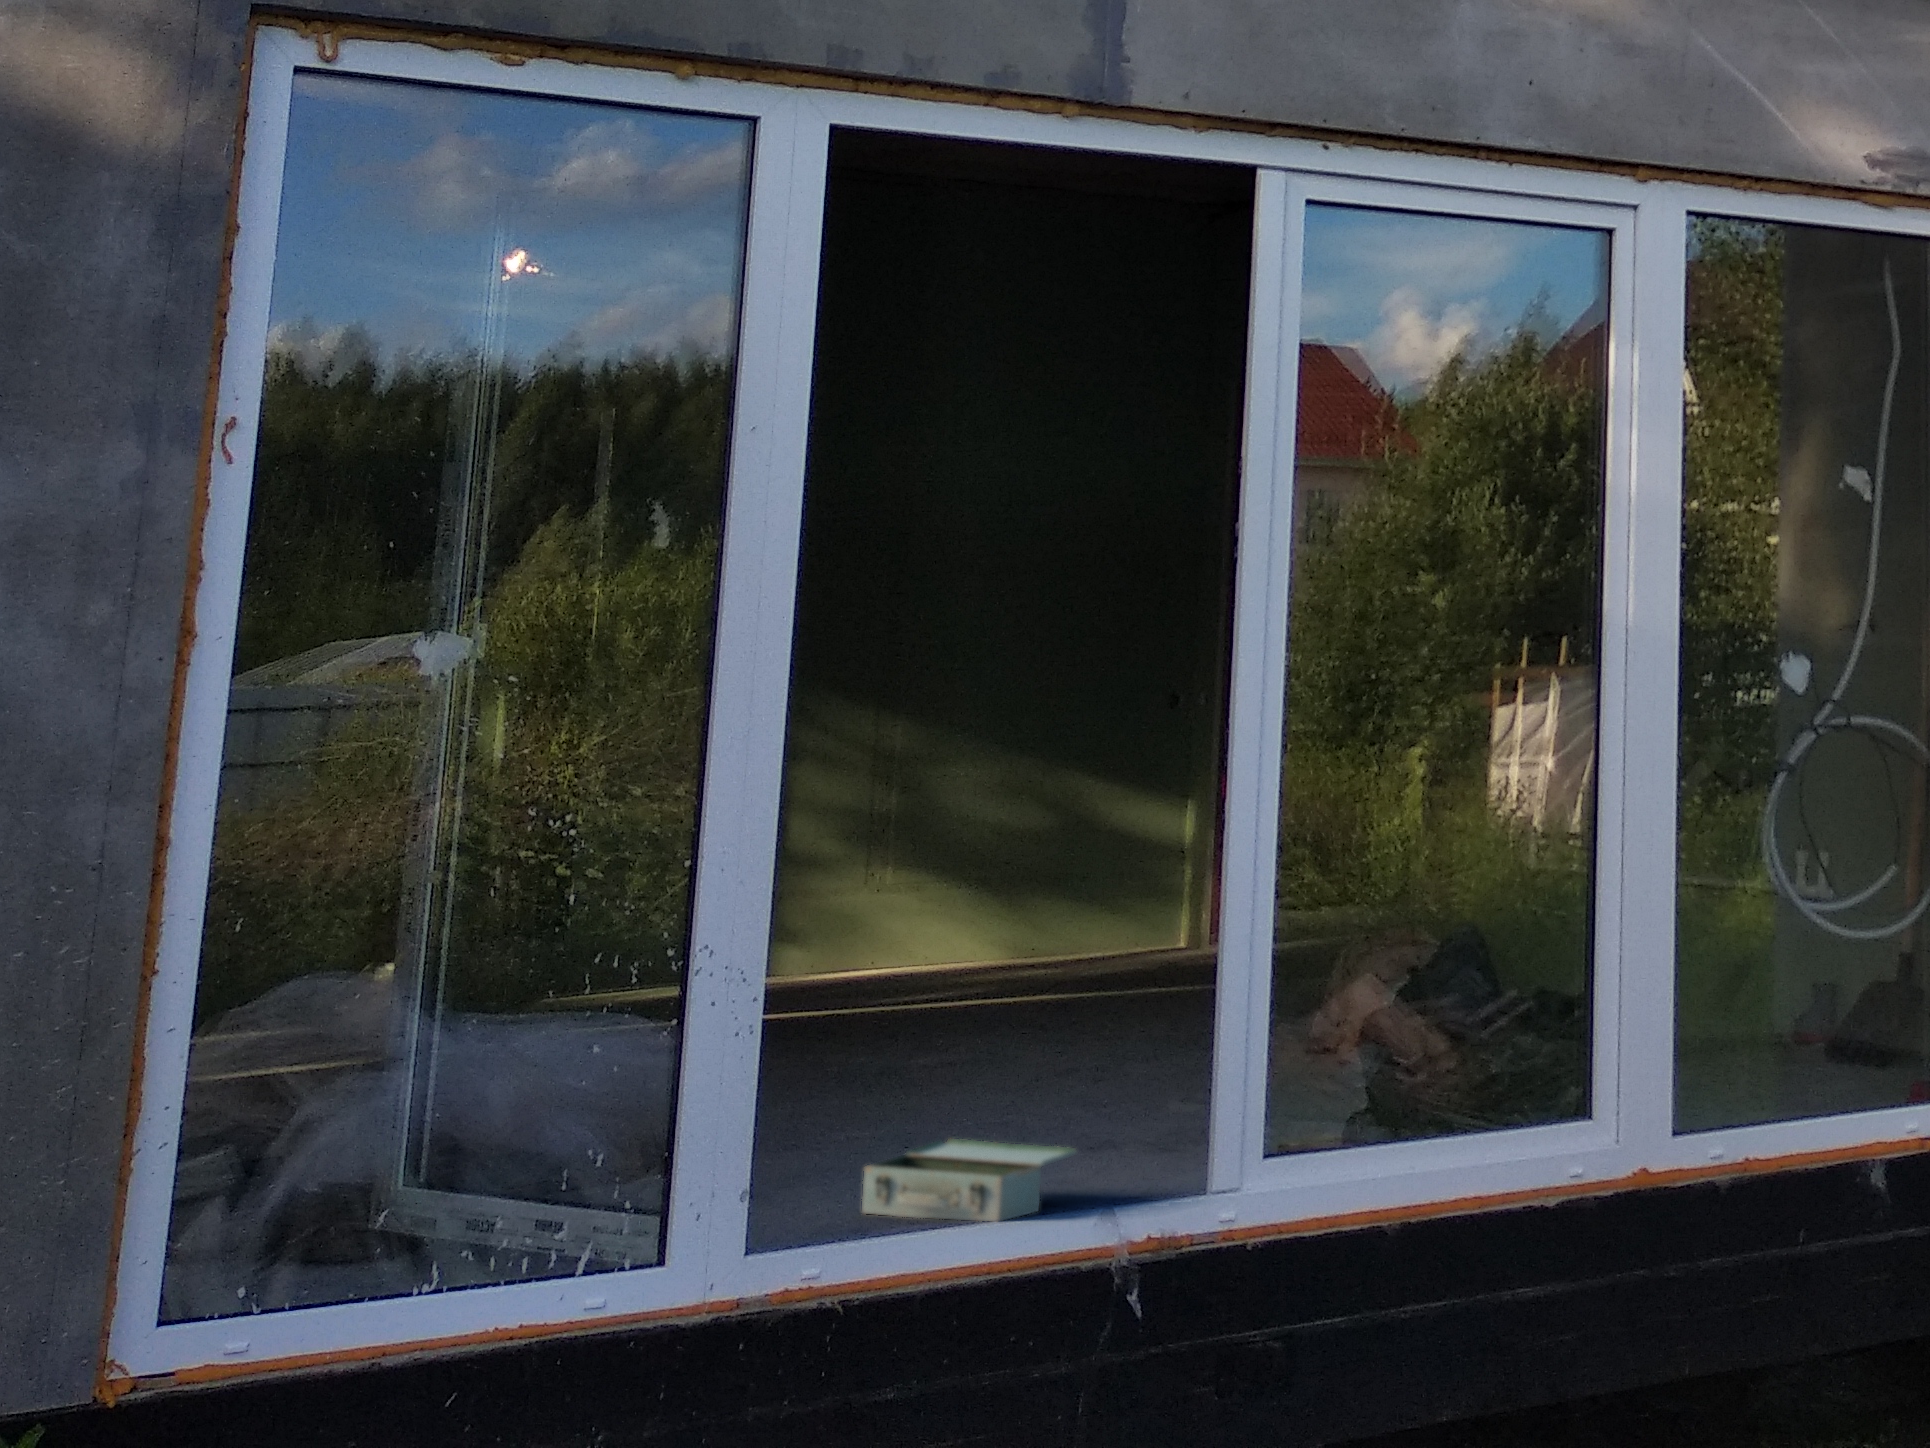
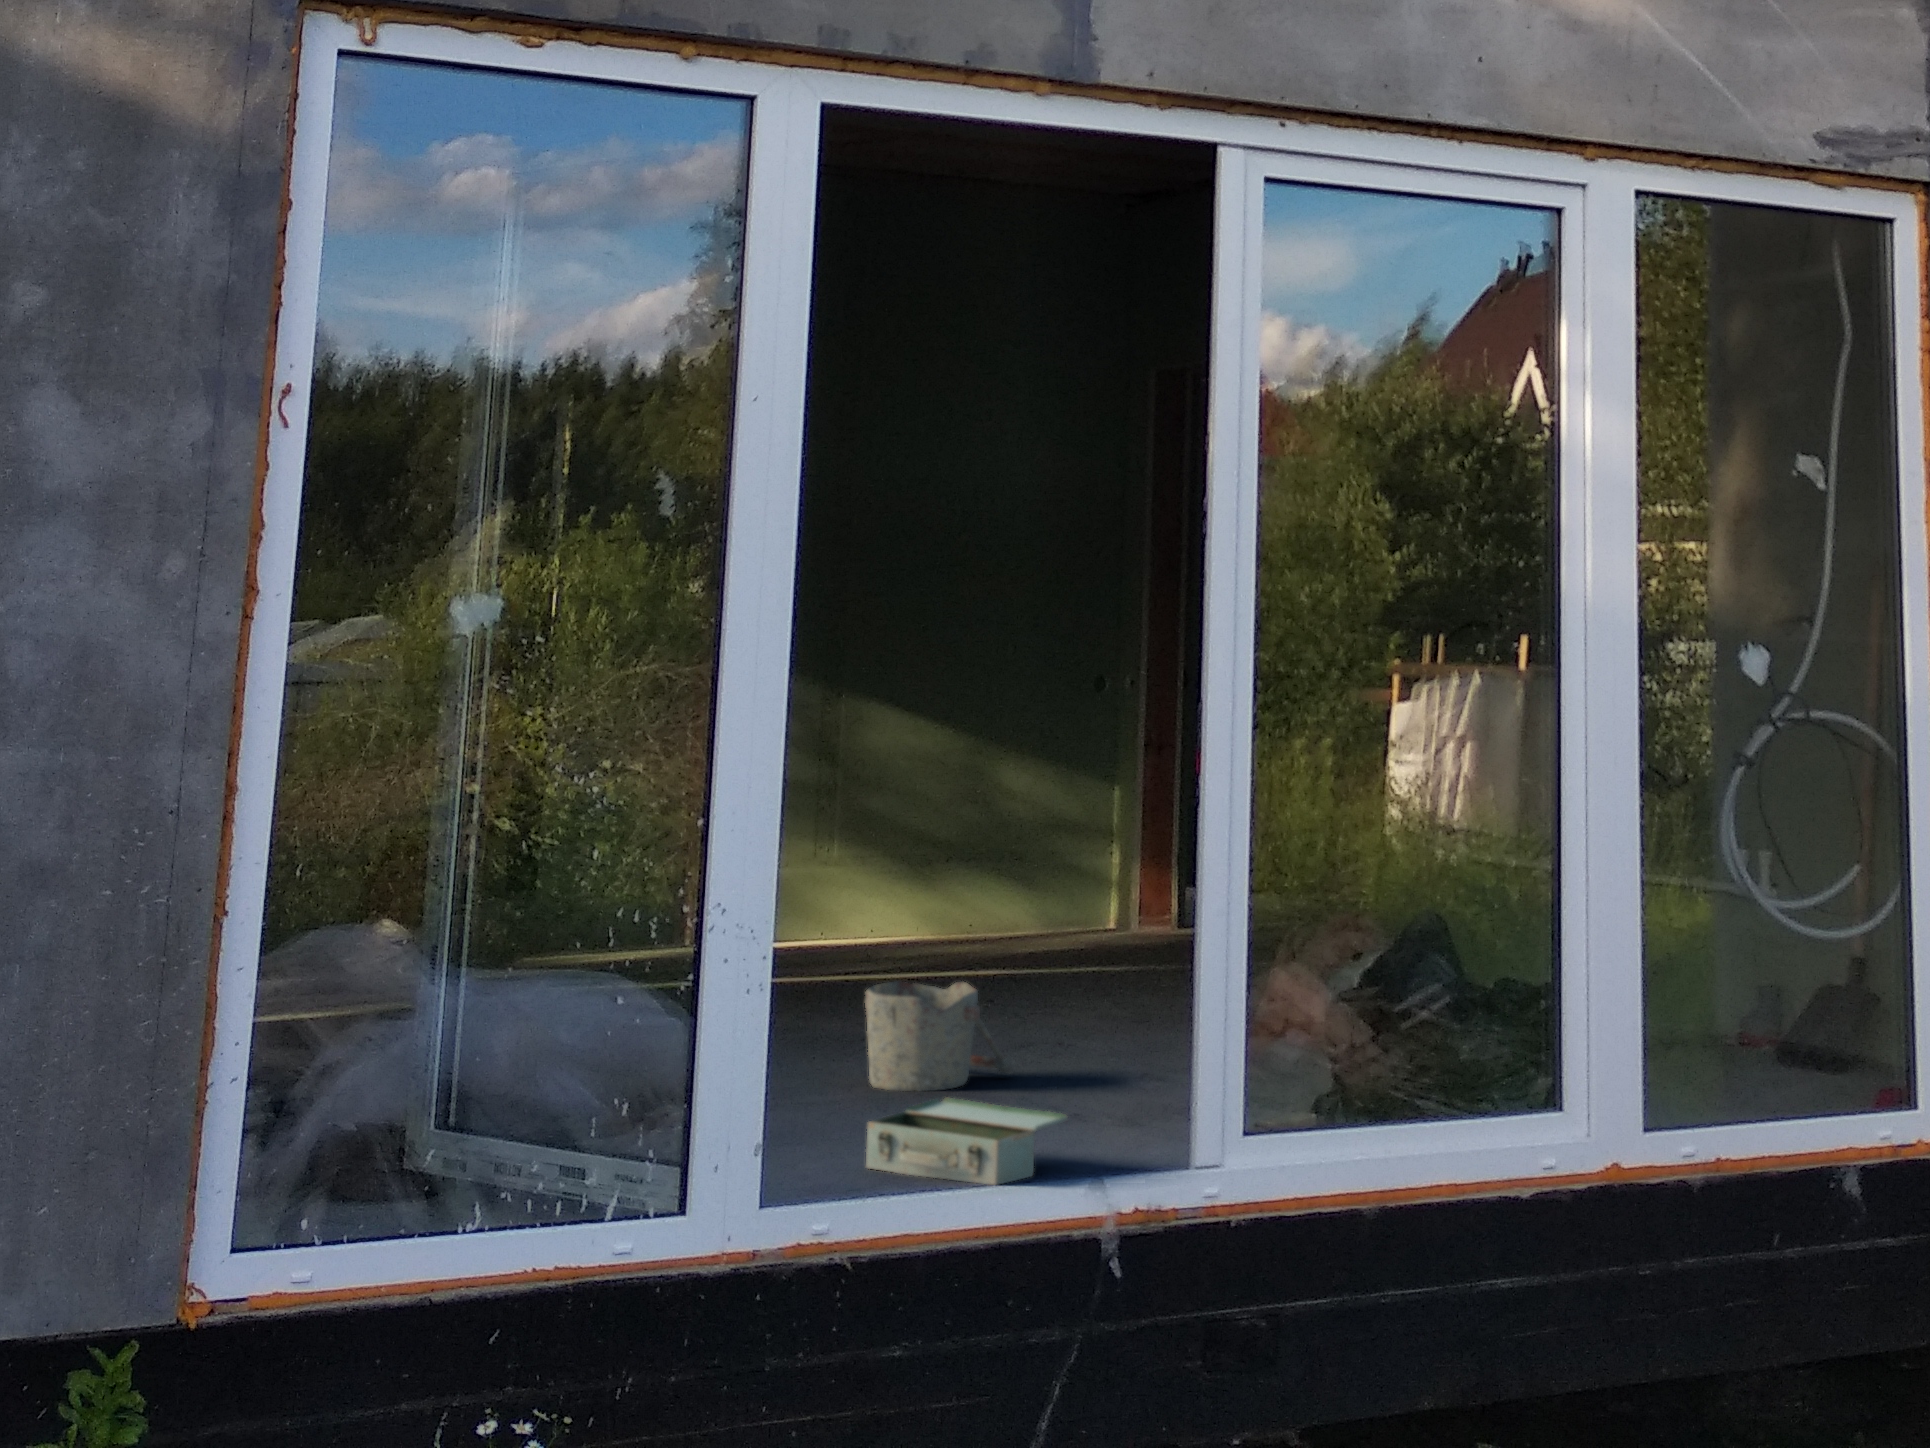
bucket: none [870,1025,1032,1141] -> present [865,981,1015,1091]

